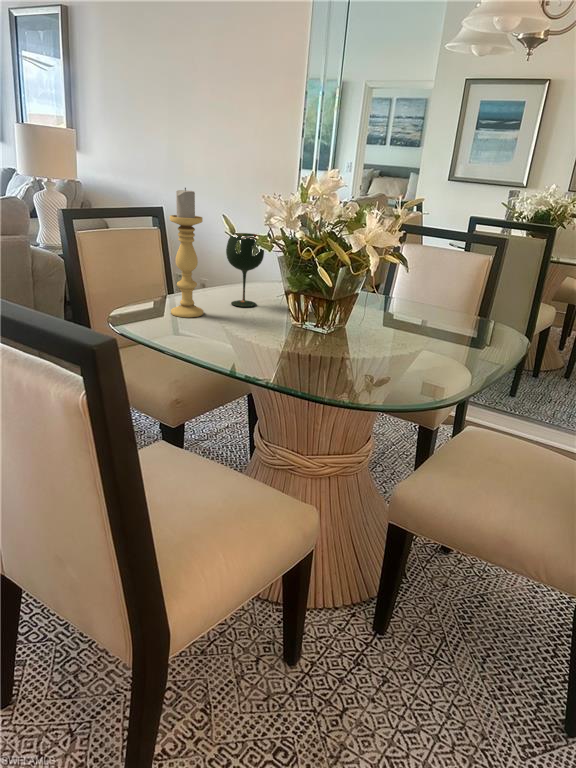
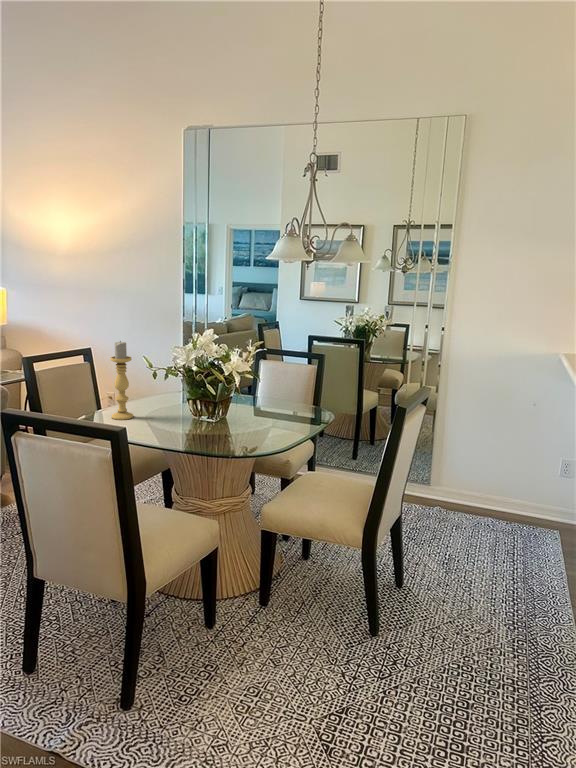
wine glass: present [226,233,264,307] -> none [144,362,170,410]

